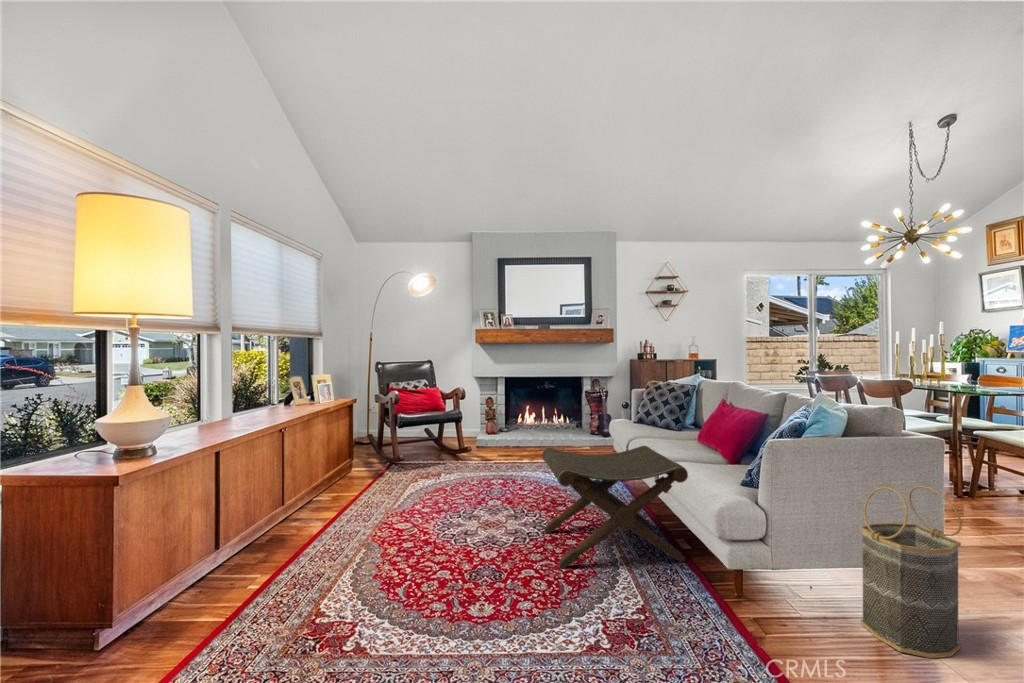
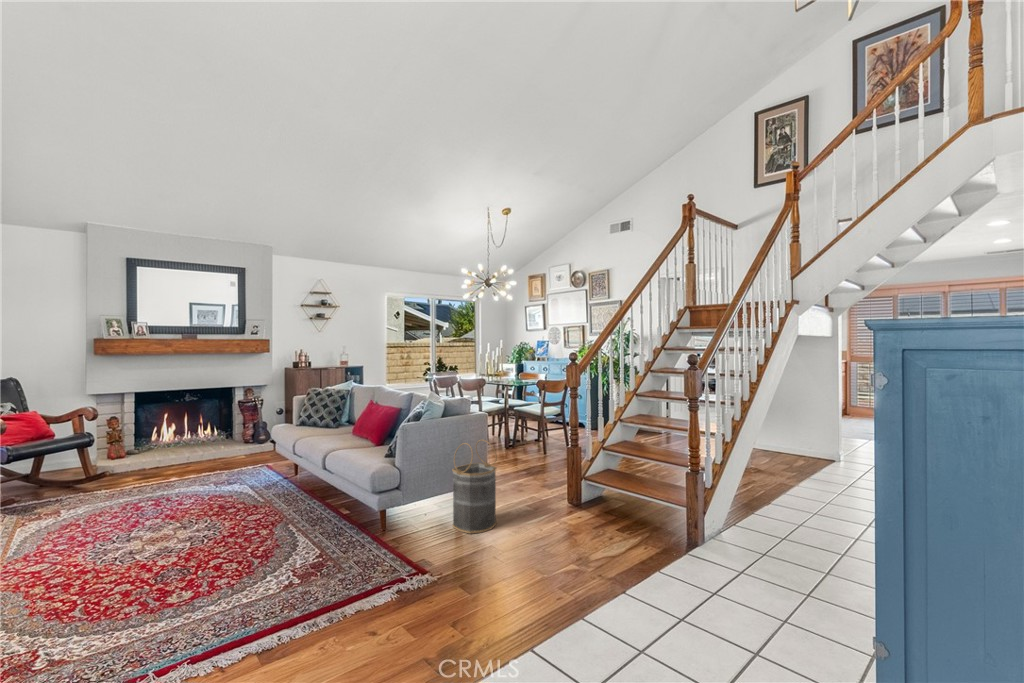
footstool: present [542,446,688,568] -> none [218,442,349,551]

